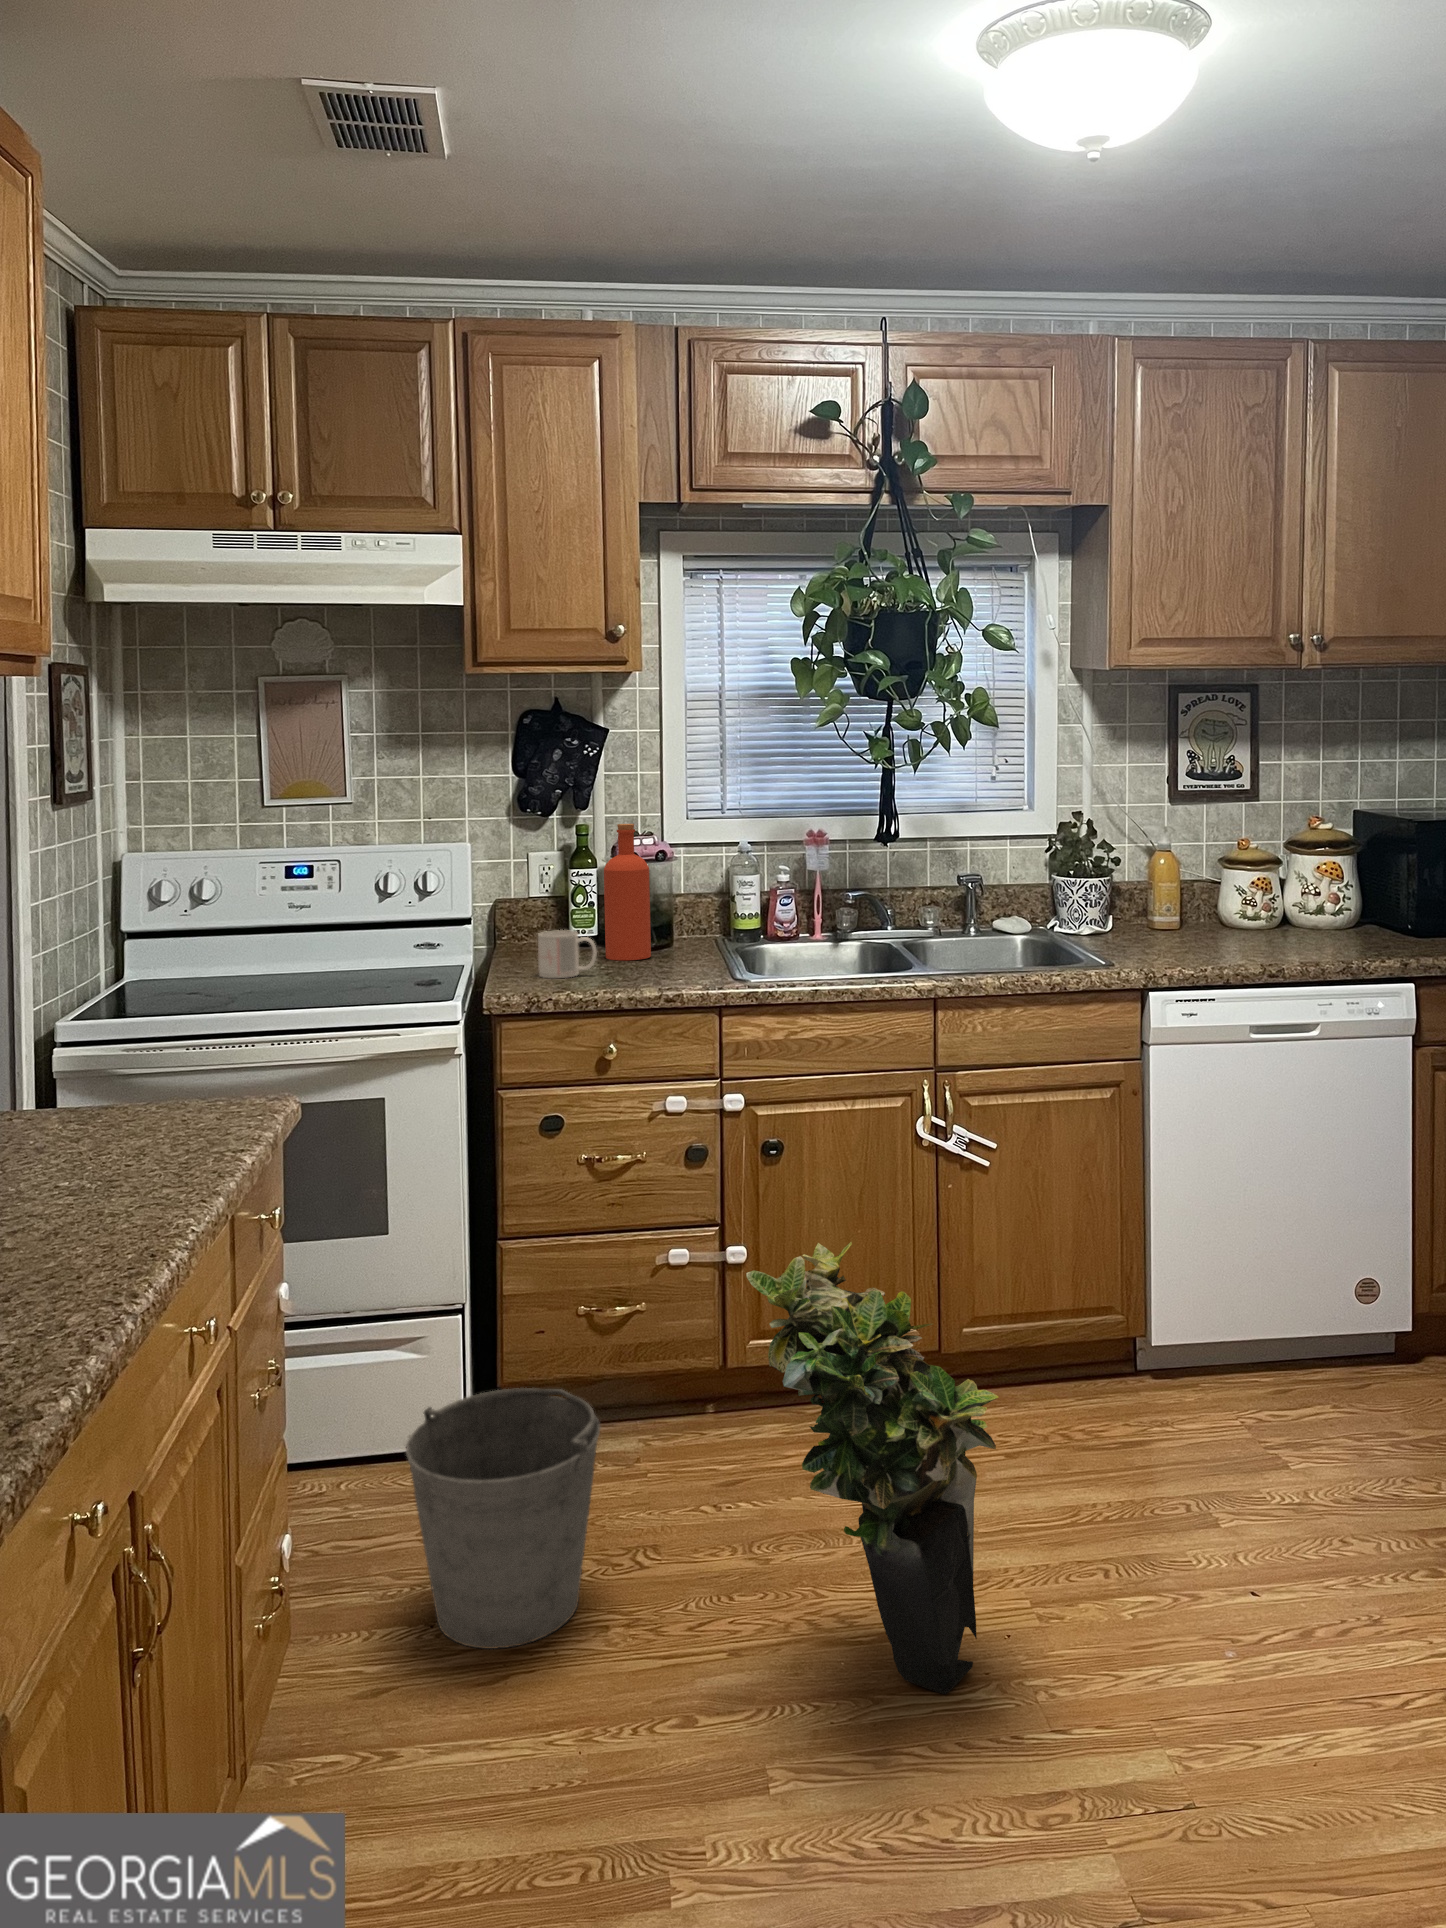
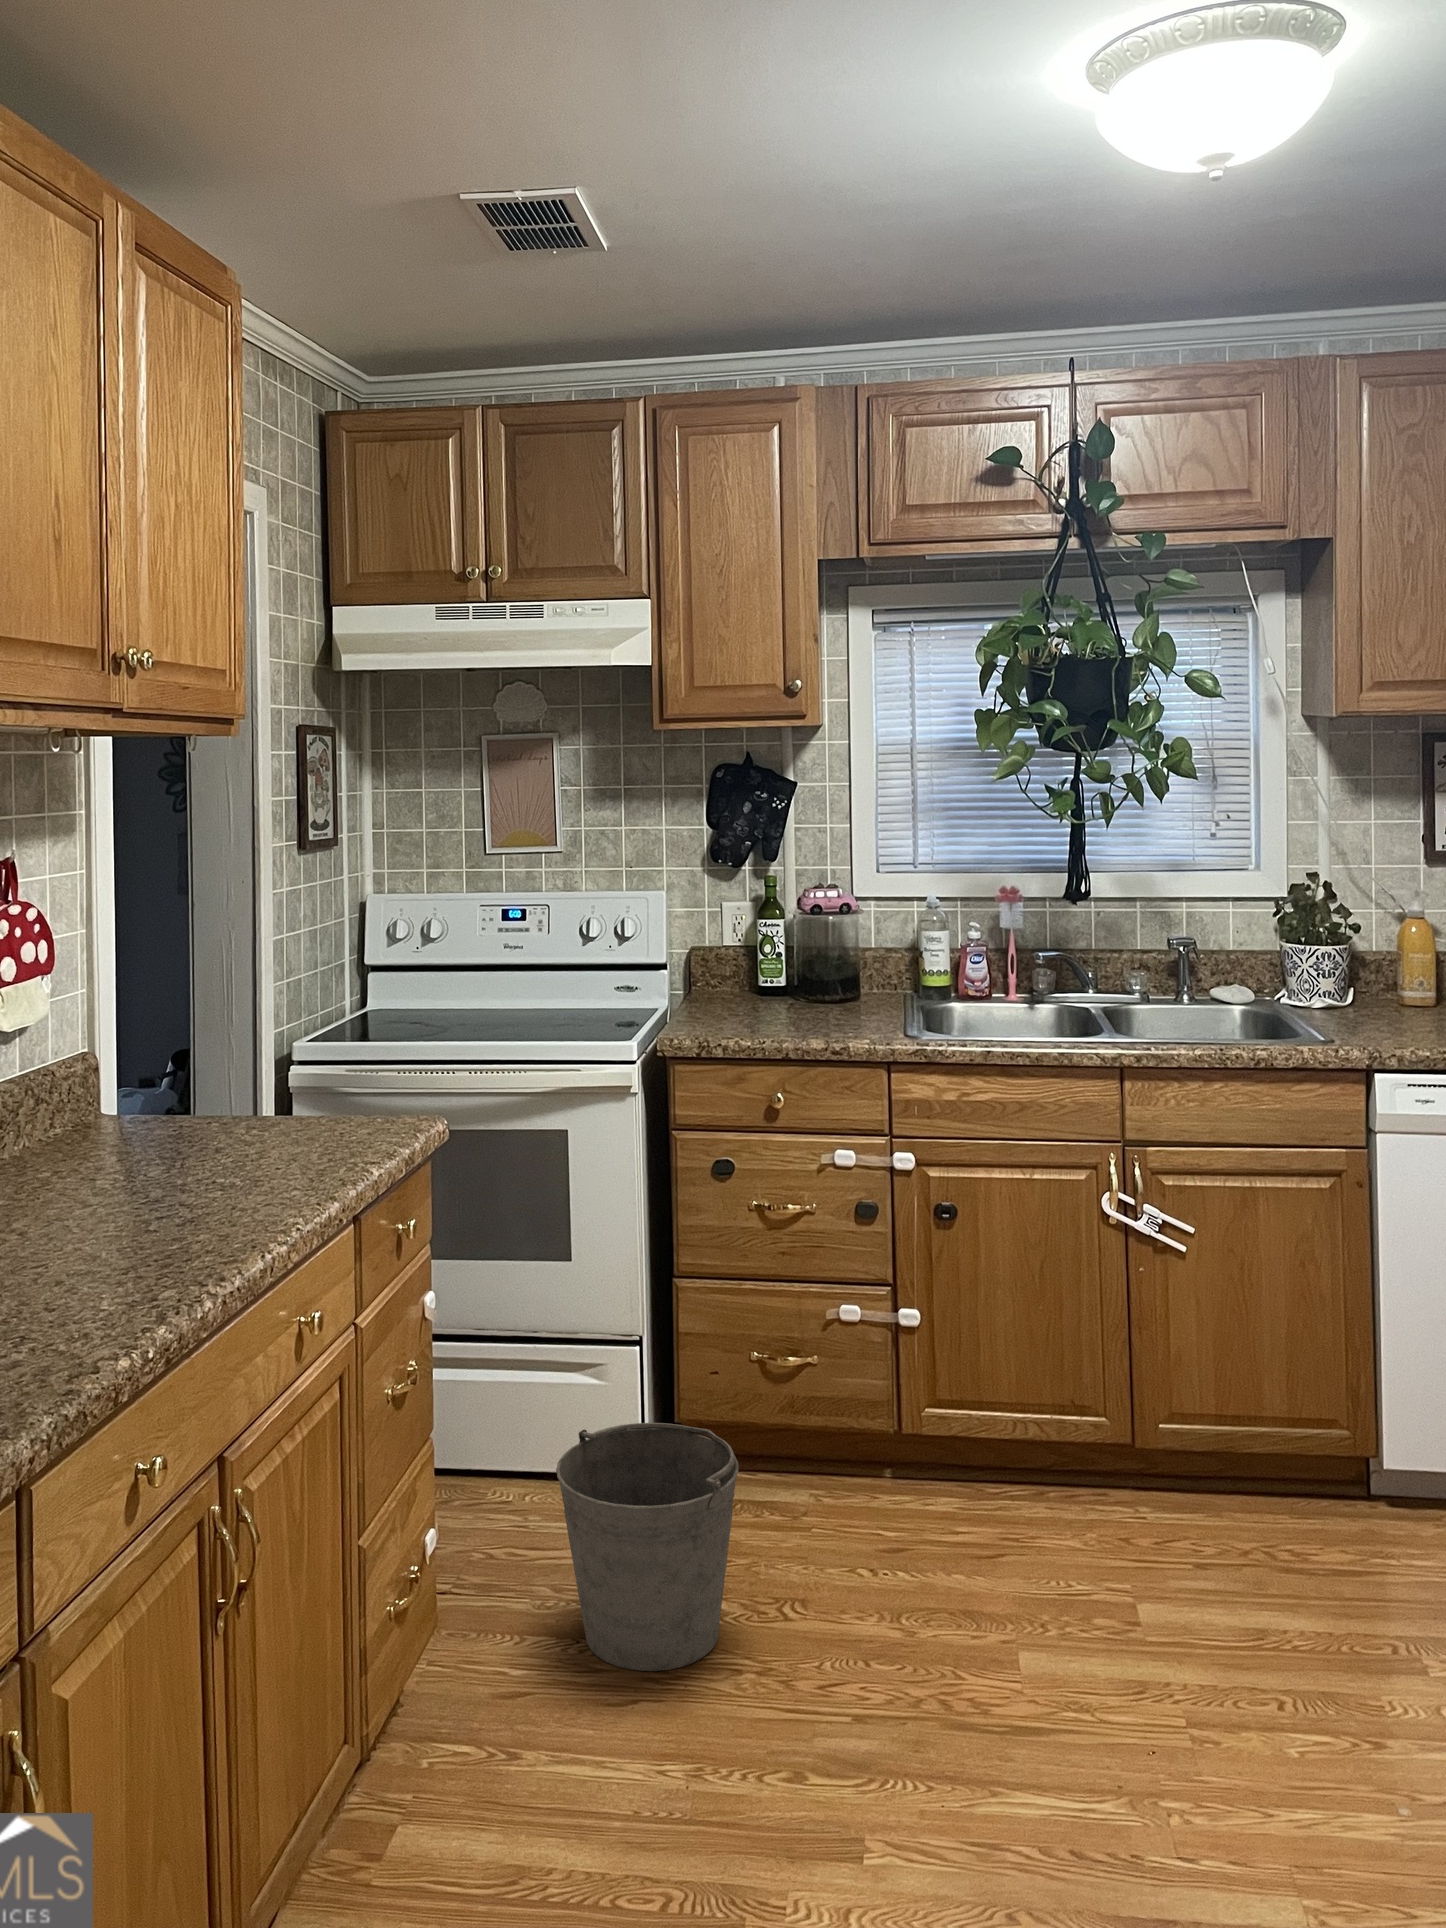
bottle: present [604,824,651,960] -> none [790,877,837,1013]
mug: present [538,930,597,978] -> none [717,981,773,1028]
potted plant: present [746,1242,998,1694] -> none [868,1311,1130,1800]

